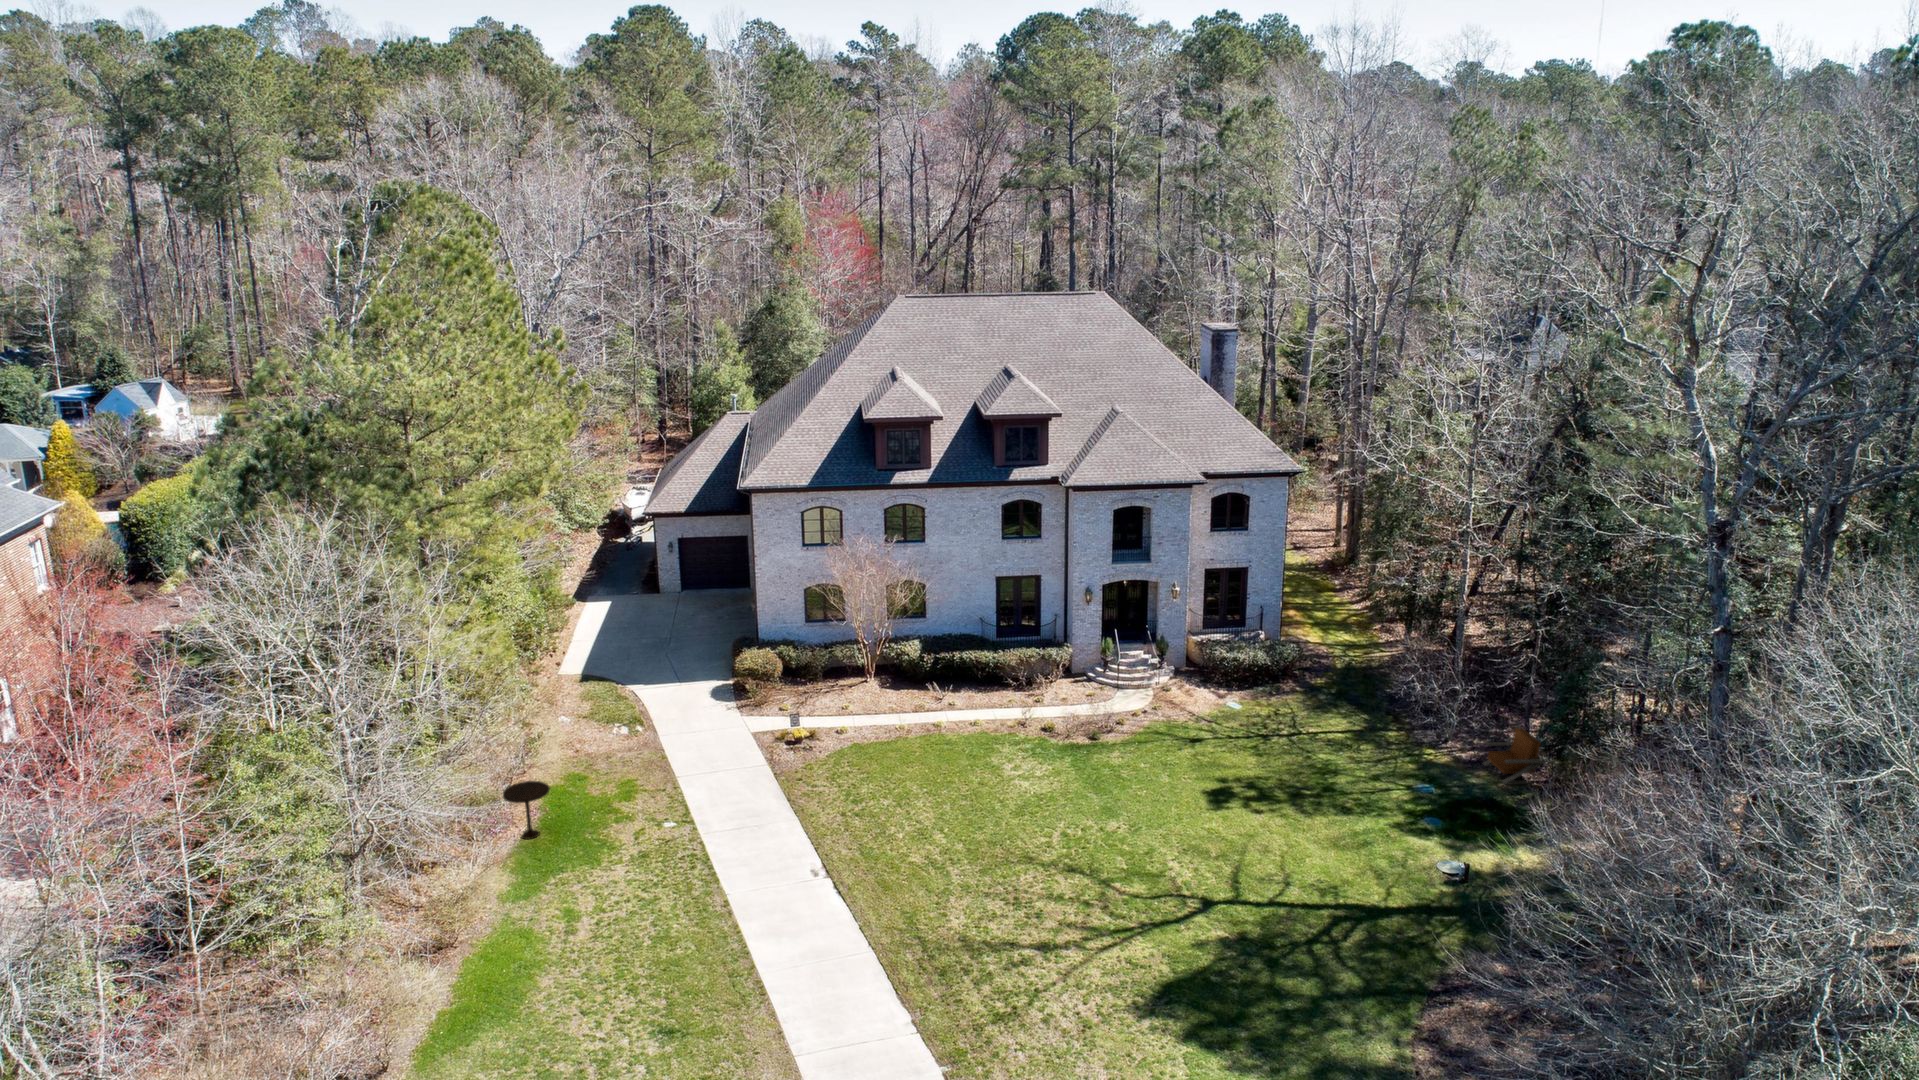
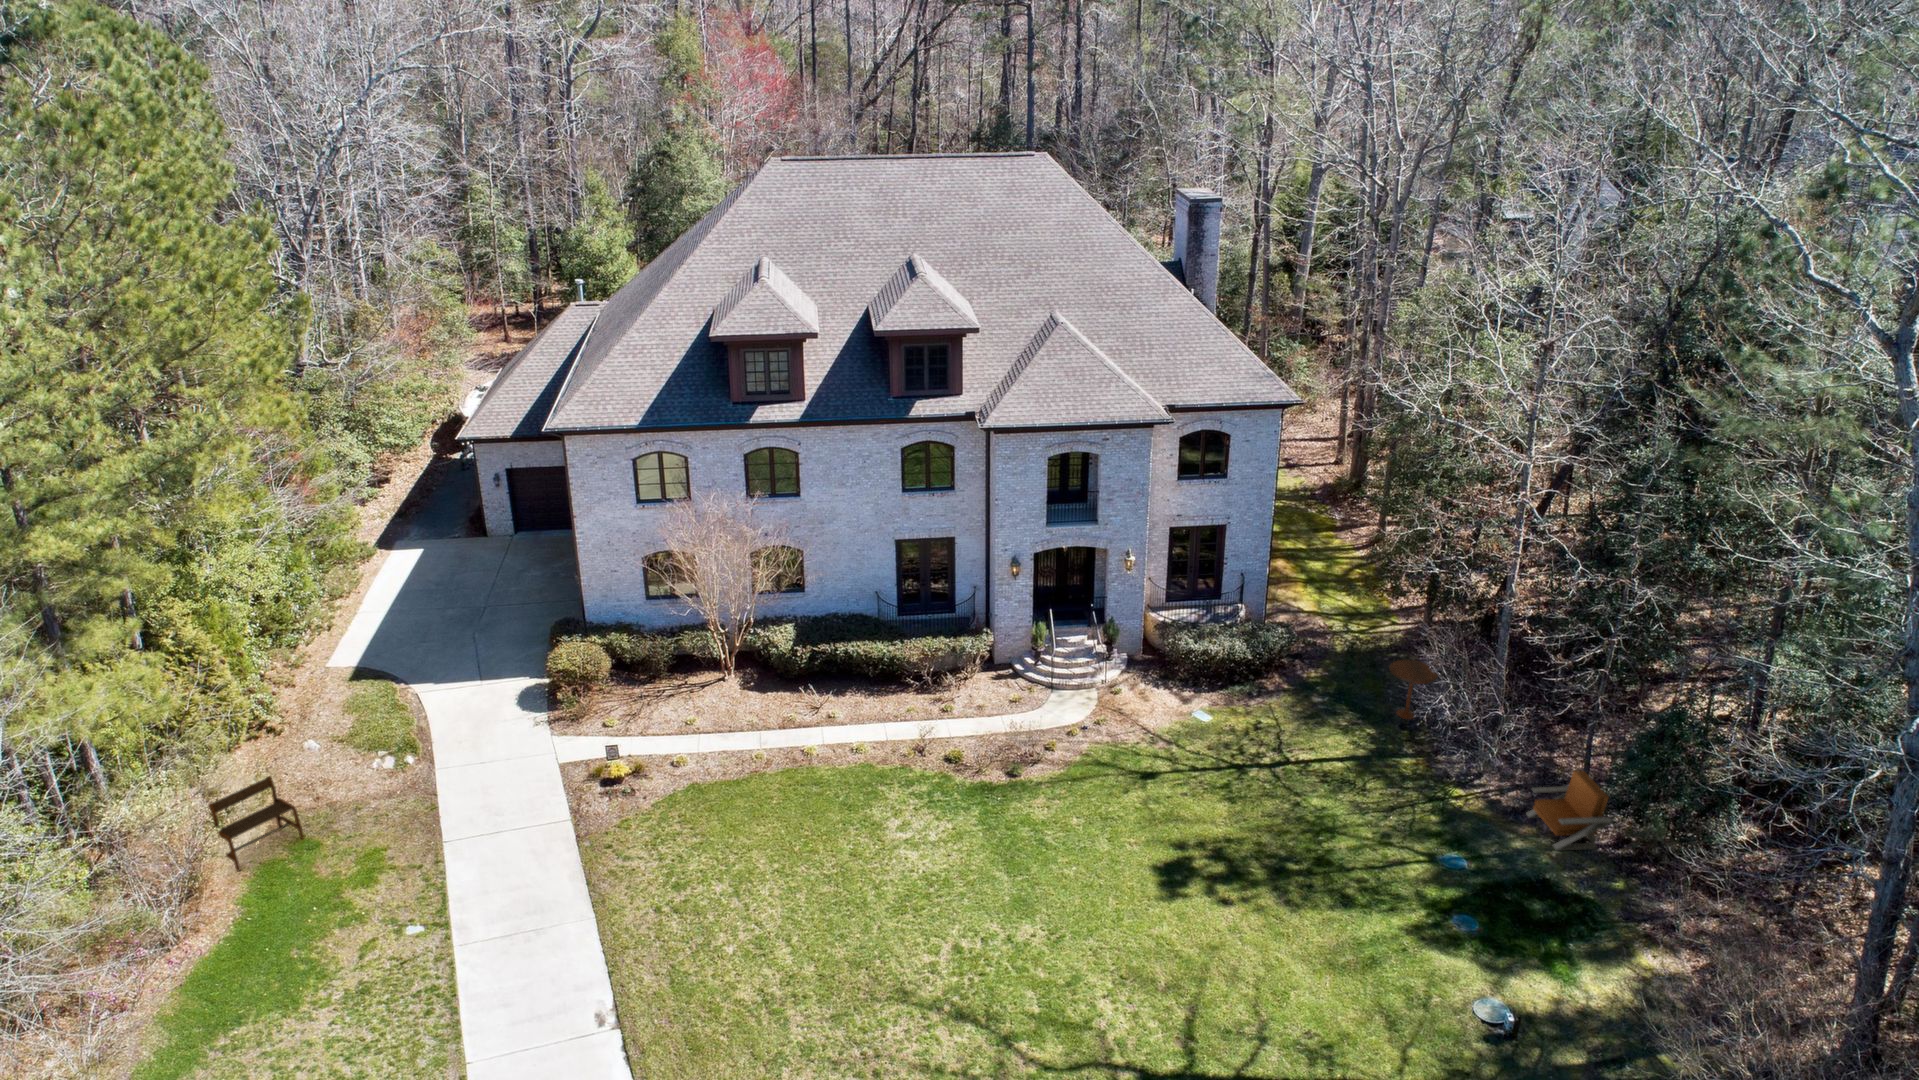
bench: none [516,724,576,790] -> present [209,776,304,871]
pedestal table: present [503,781,550,839] -> present [1389,660,1438,719]

